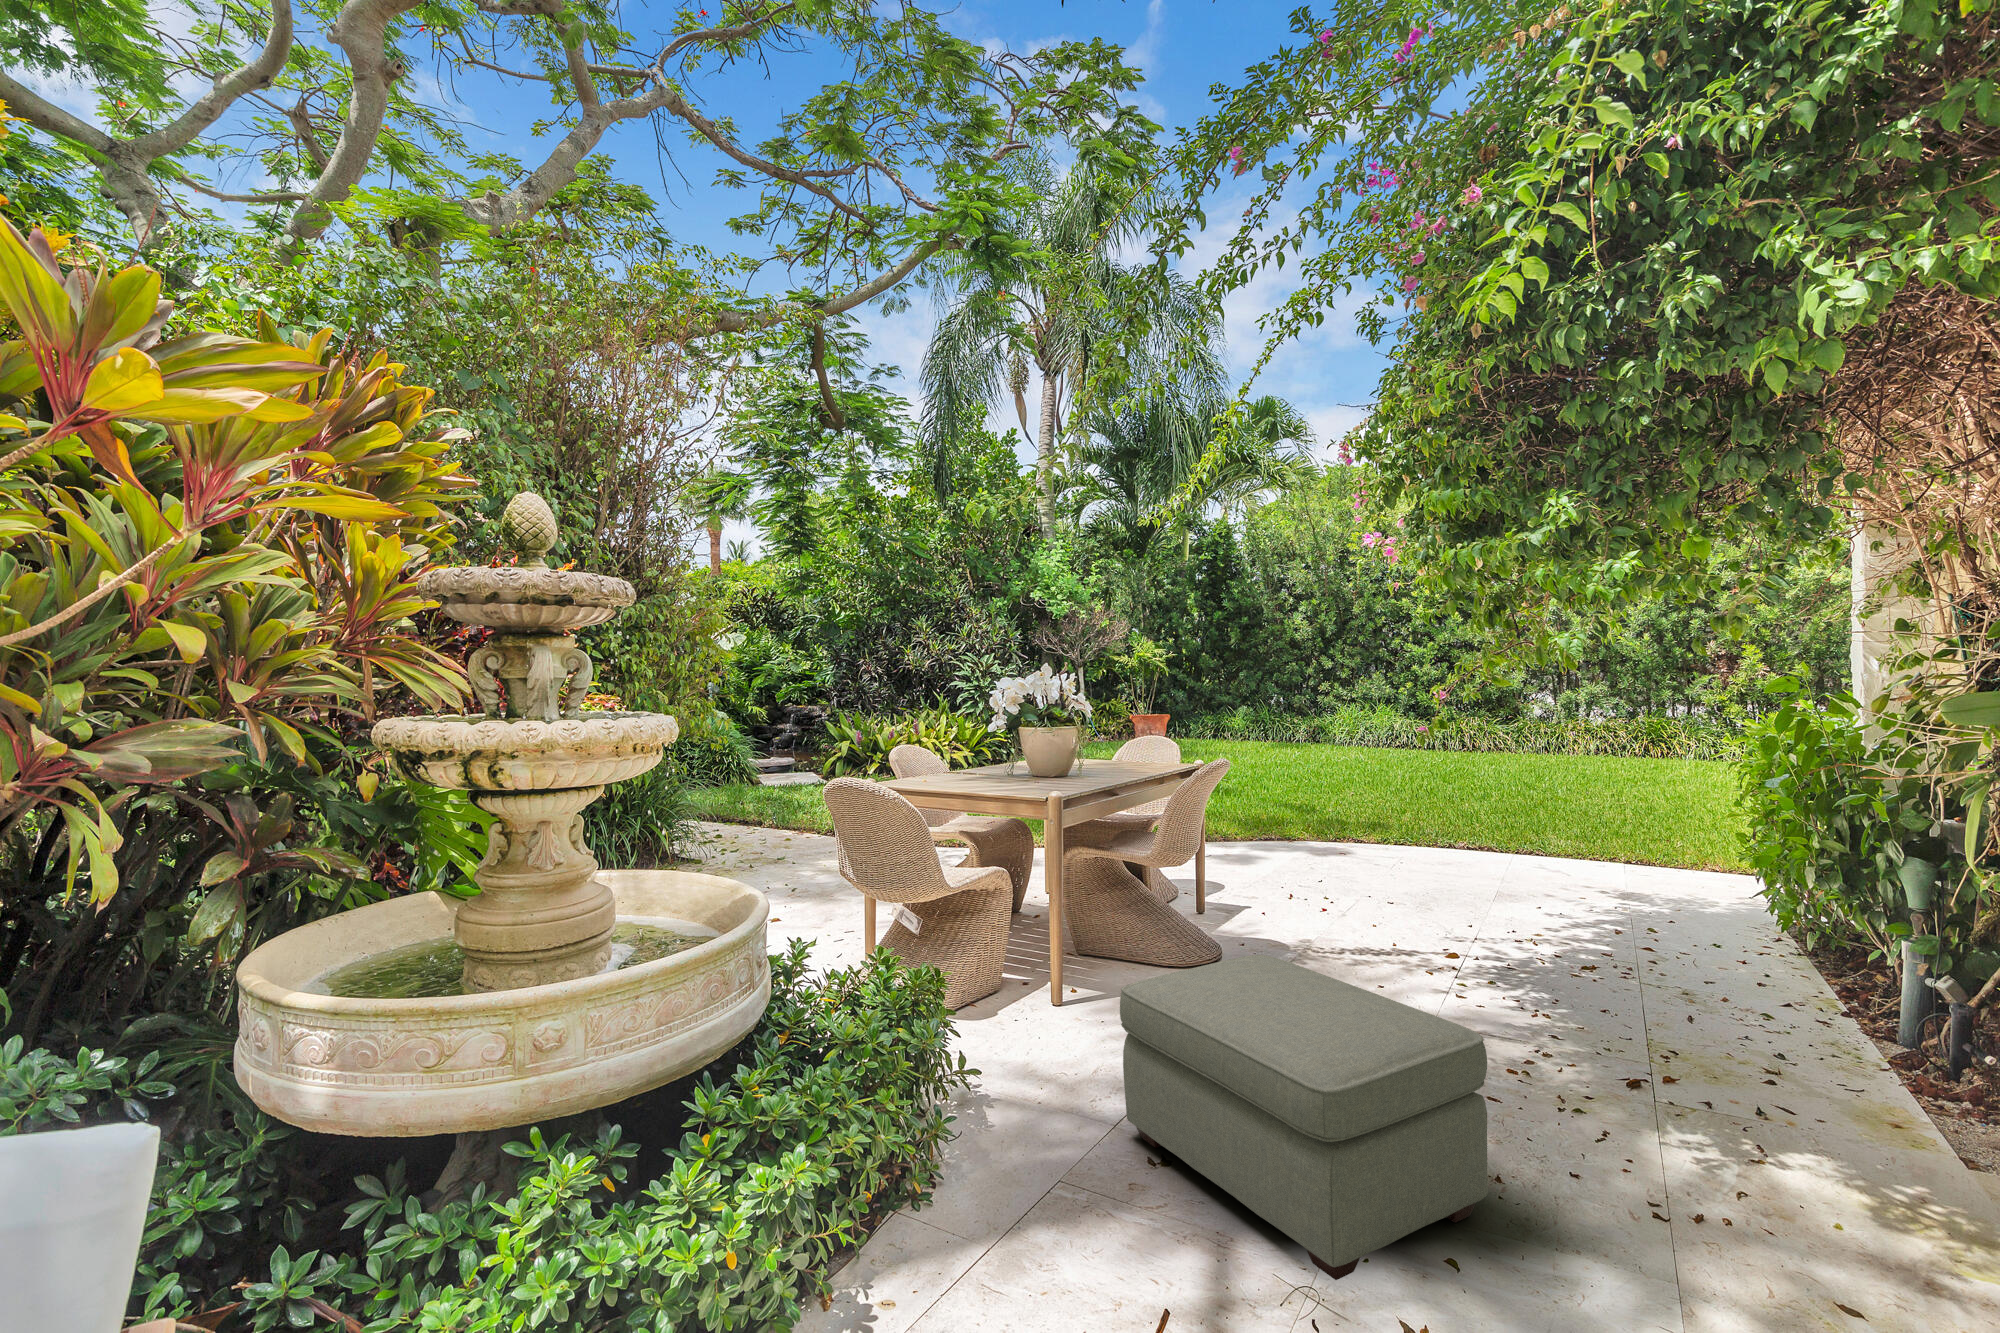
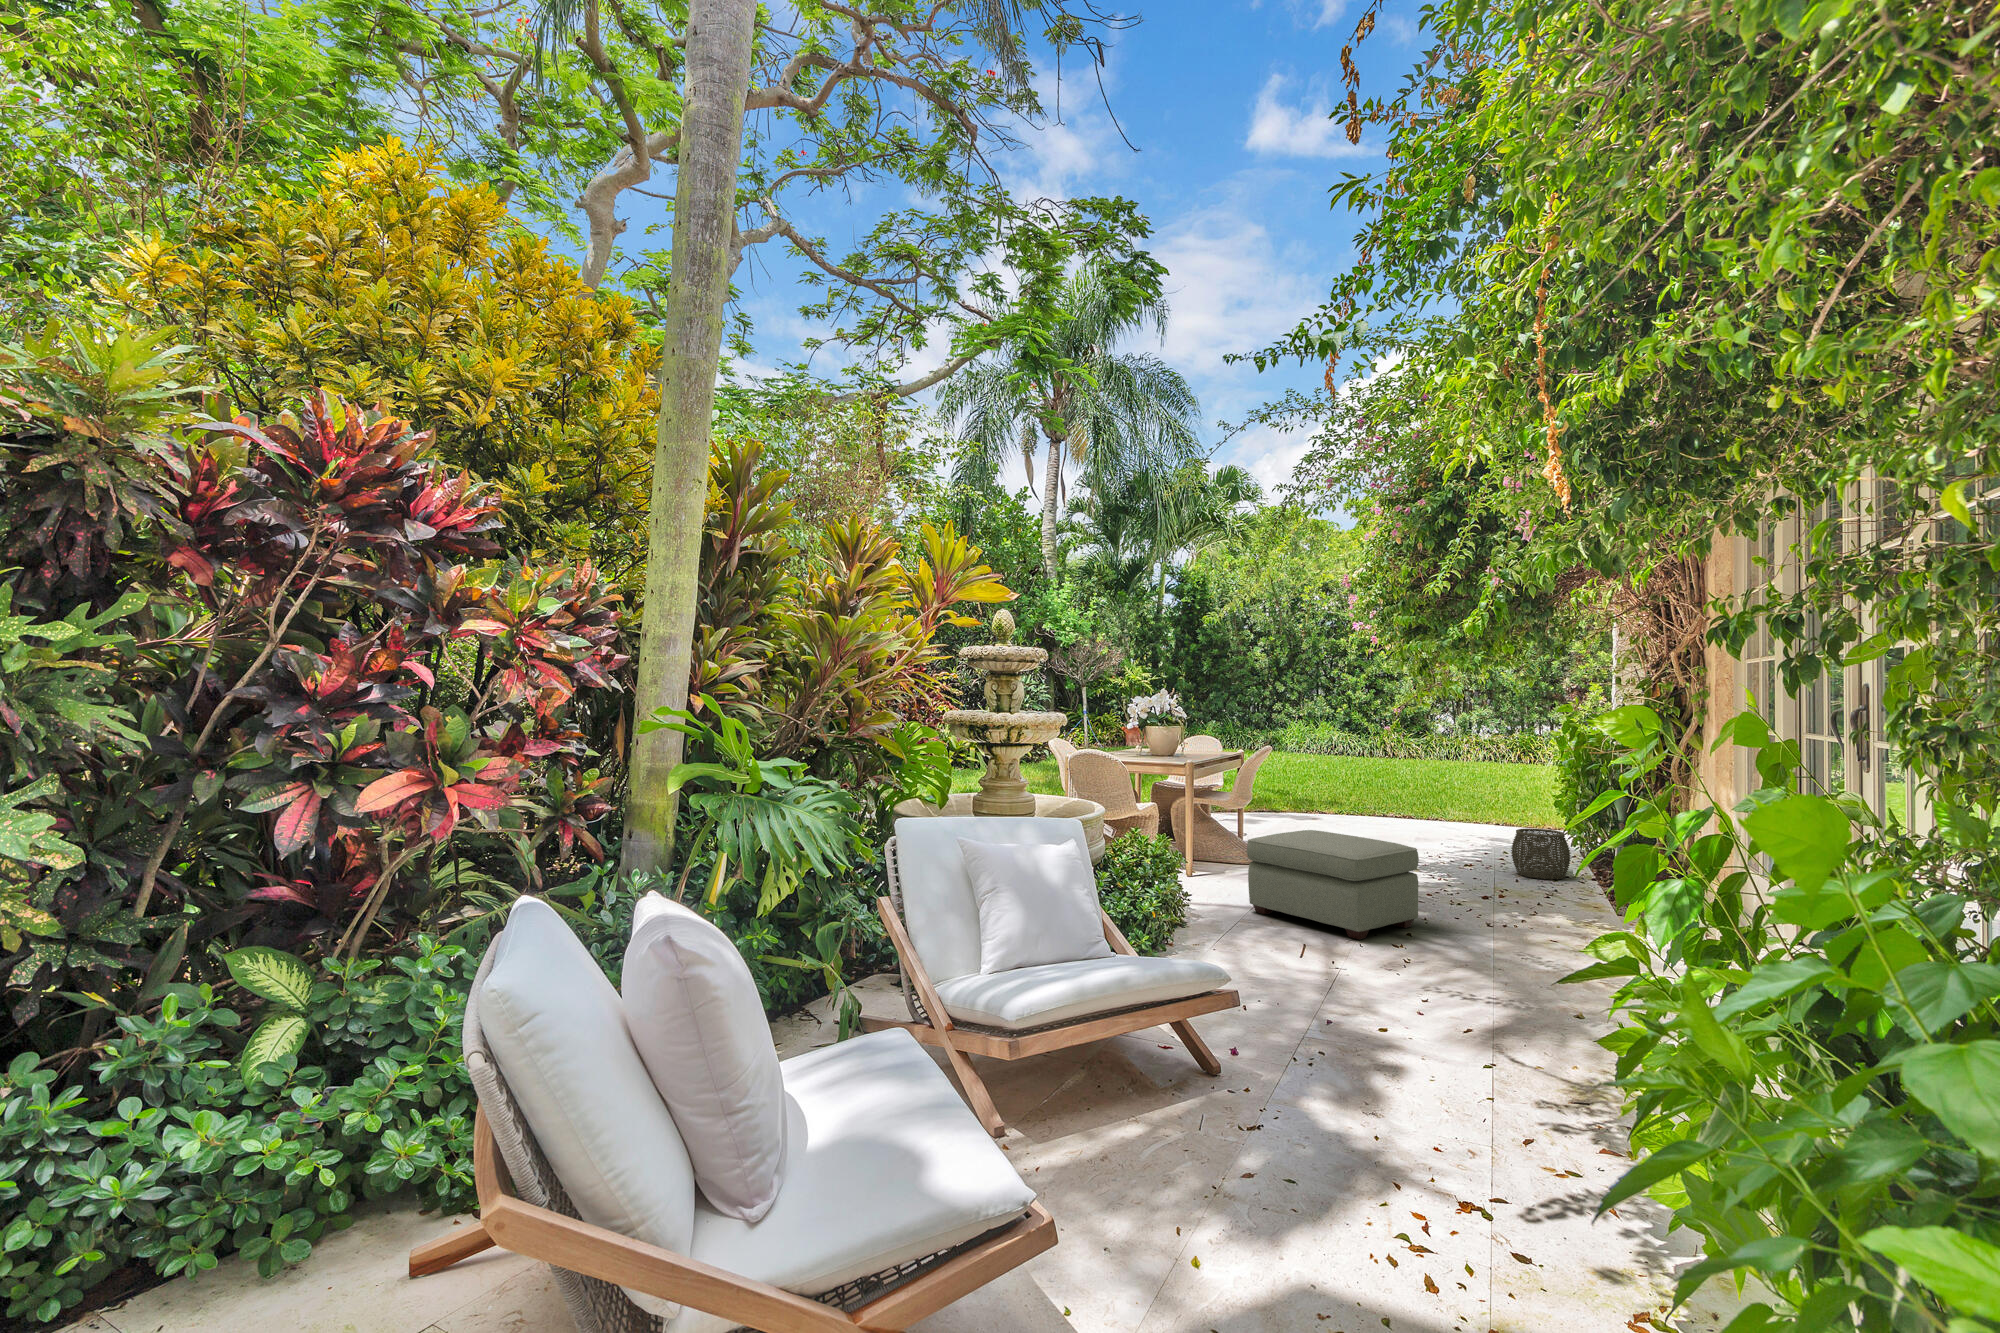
woven basket: none [1675,918,1800,1026] -> present [1511,828,1571,880]

